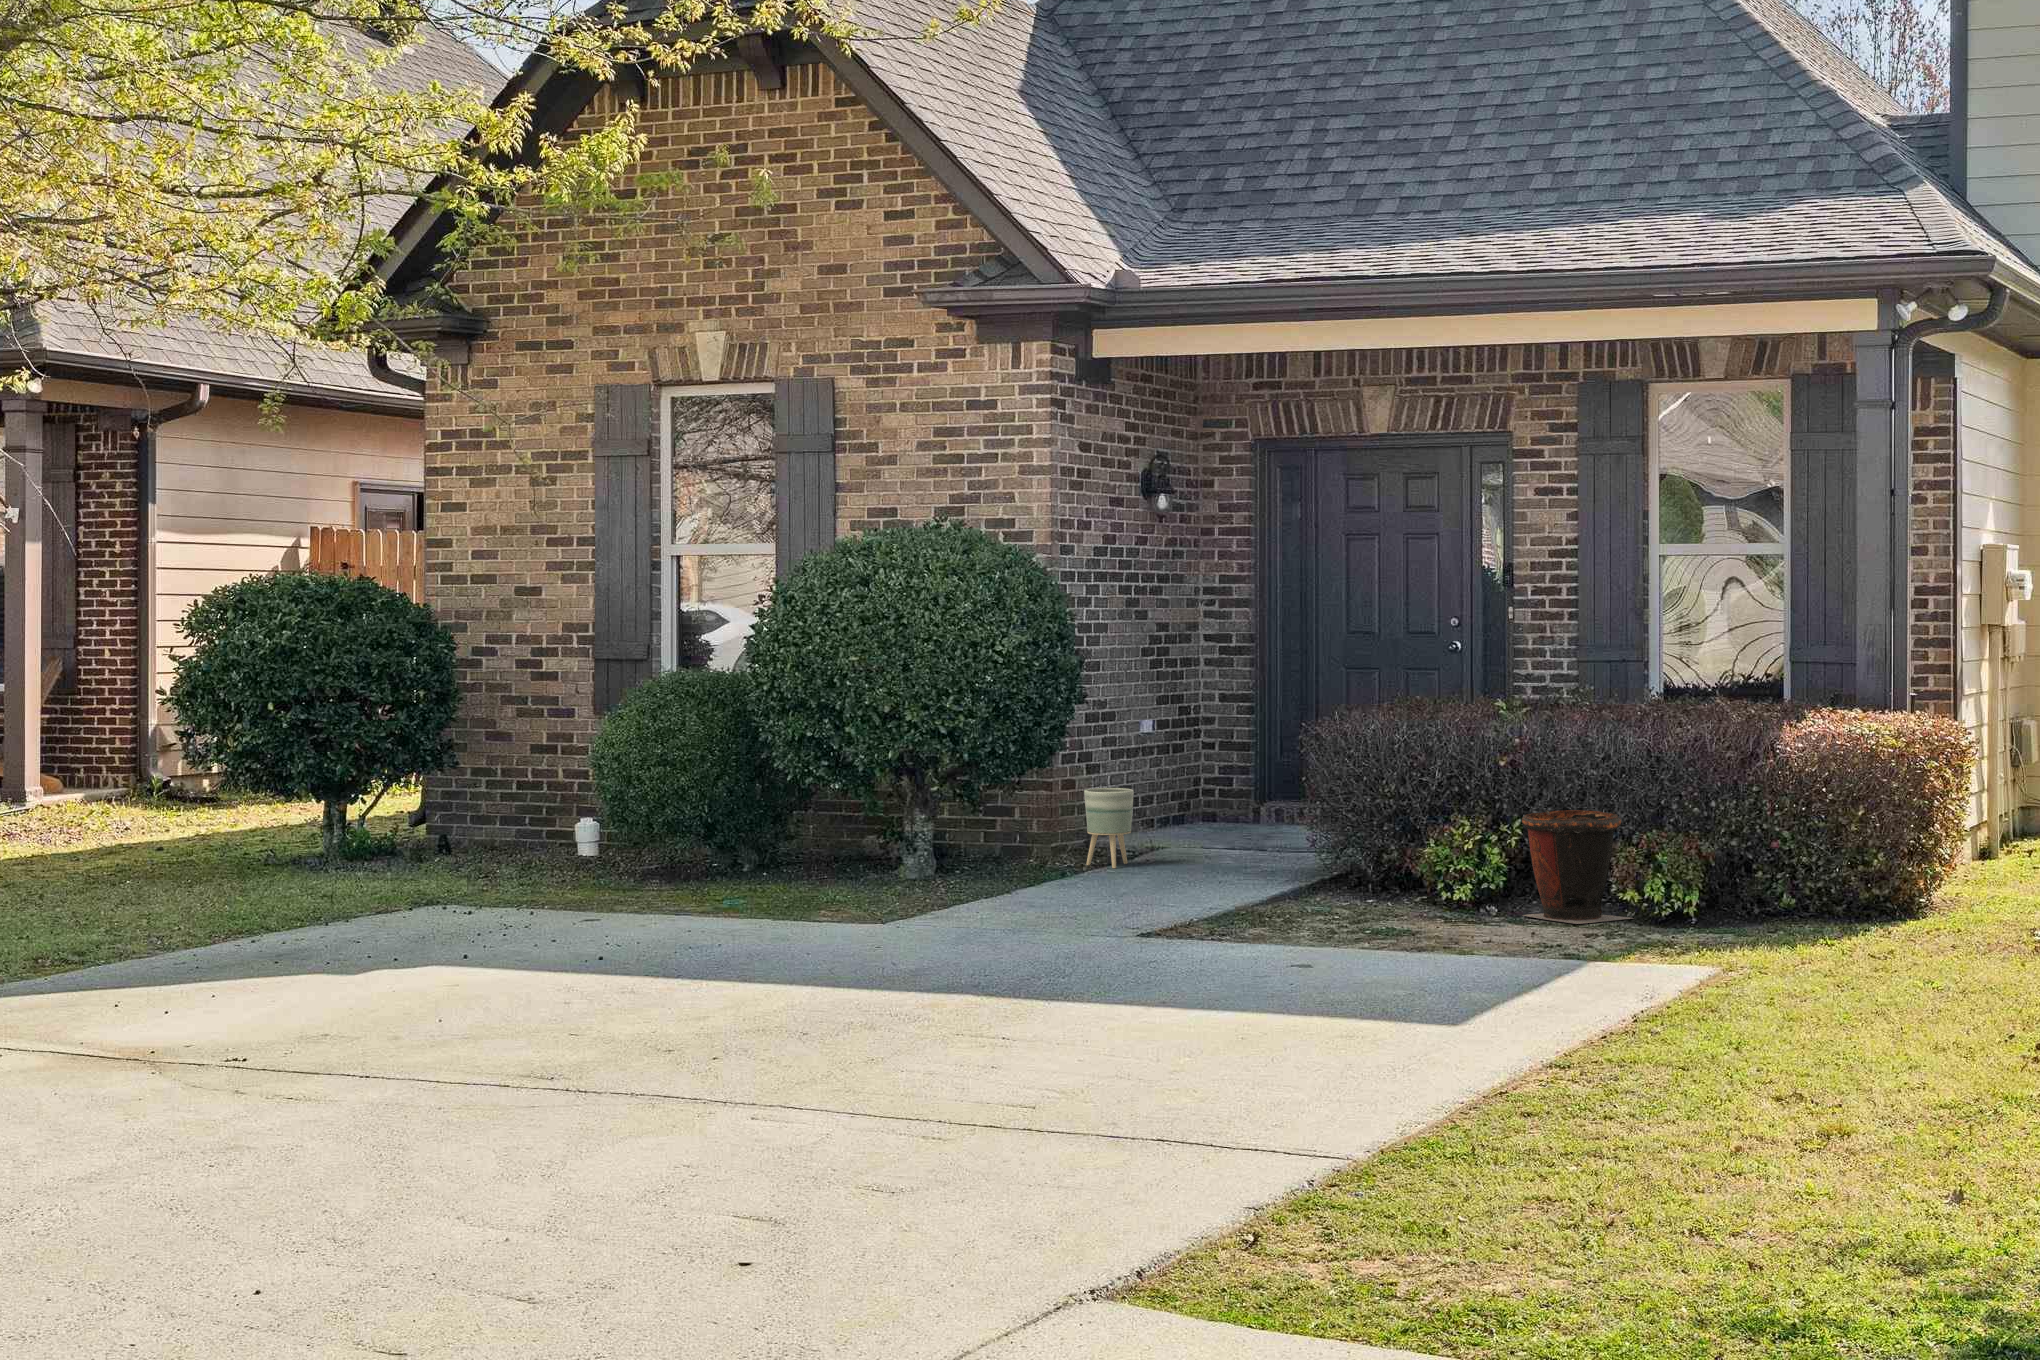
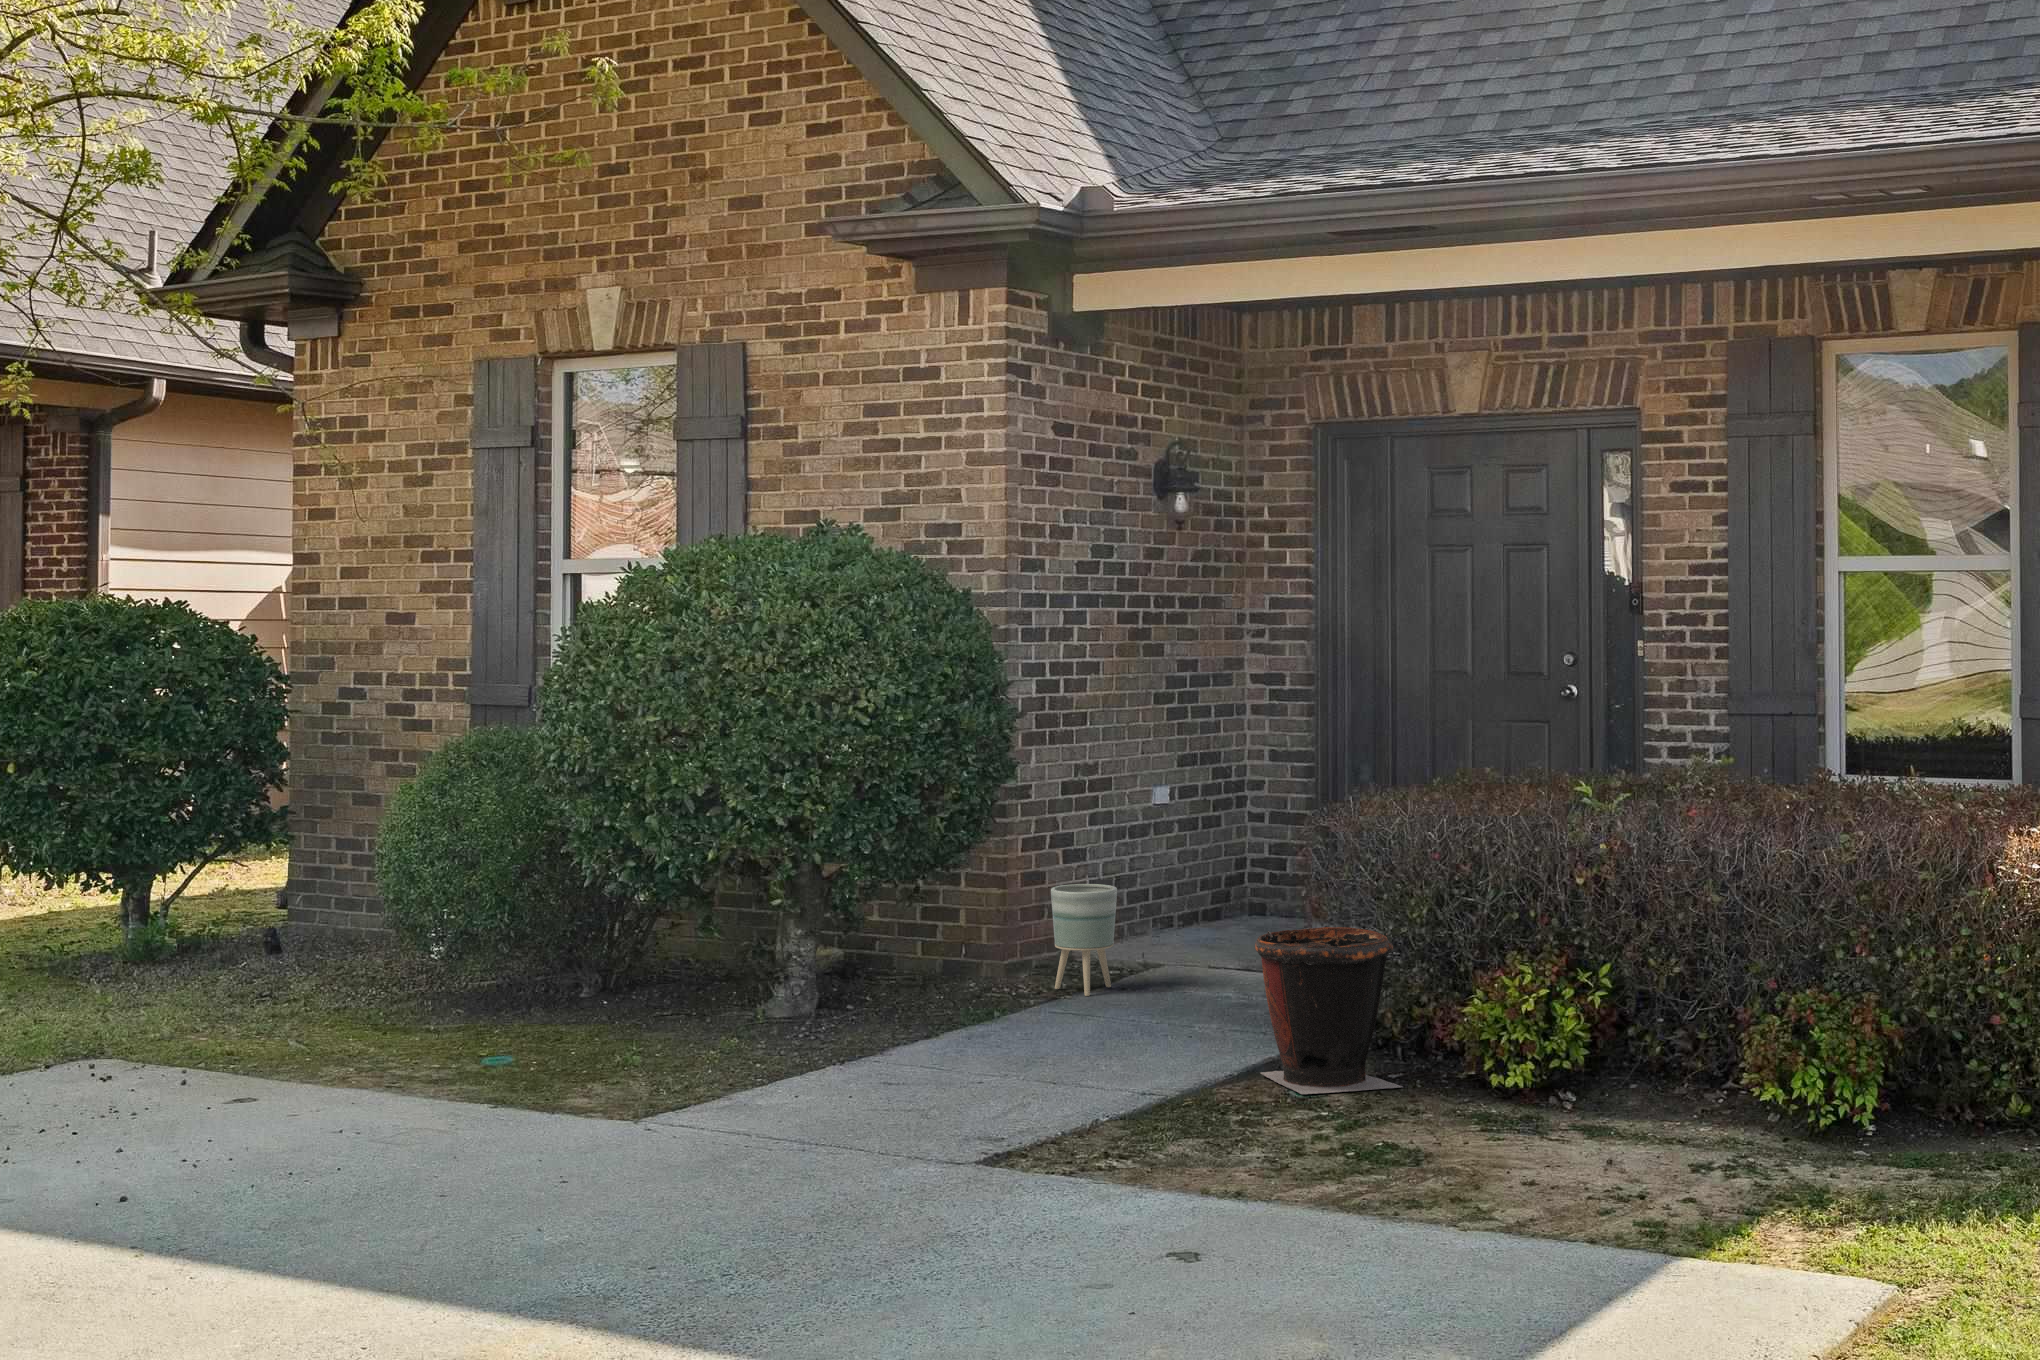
trash can: present [1522,810,1632,924] -> present [1255,927,1402,1094]

